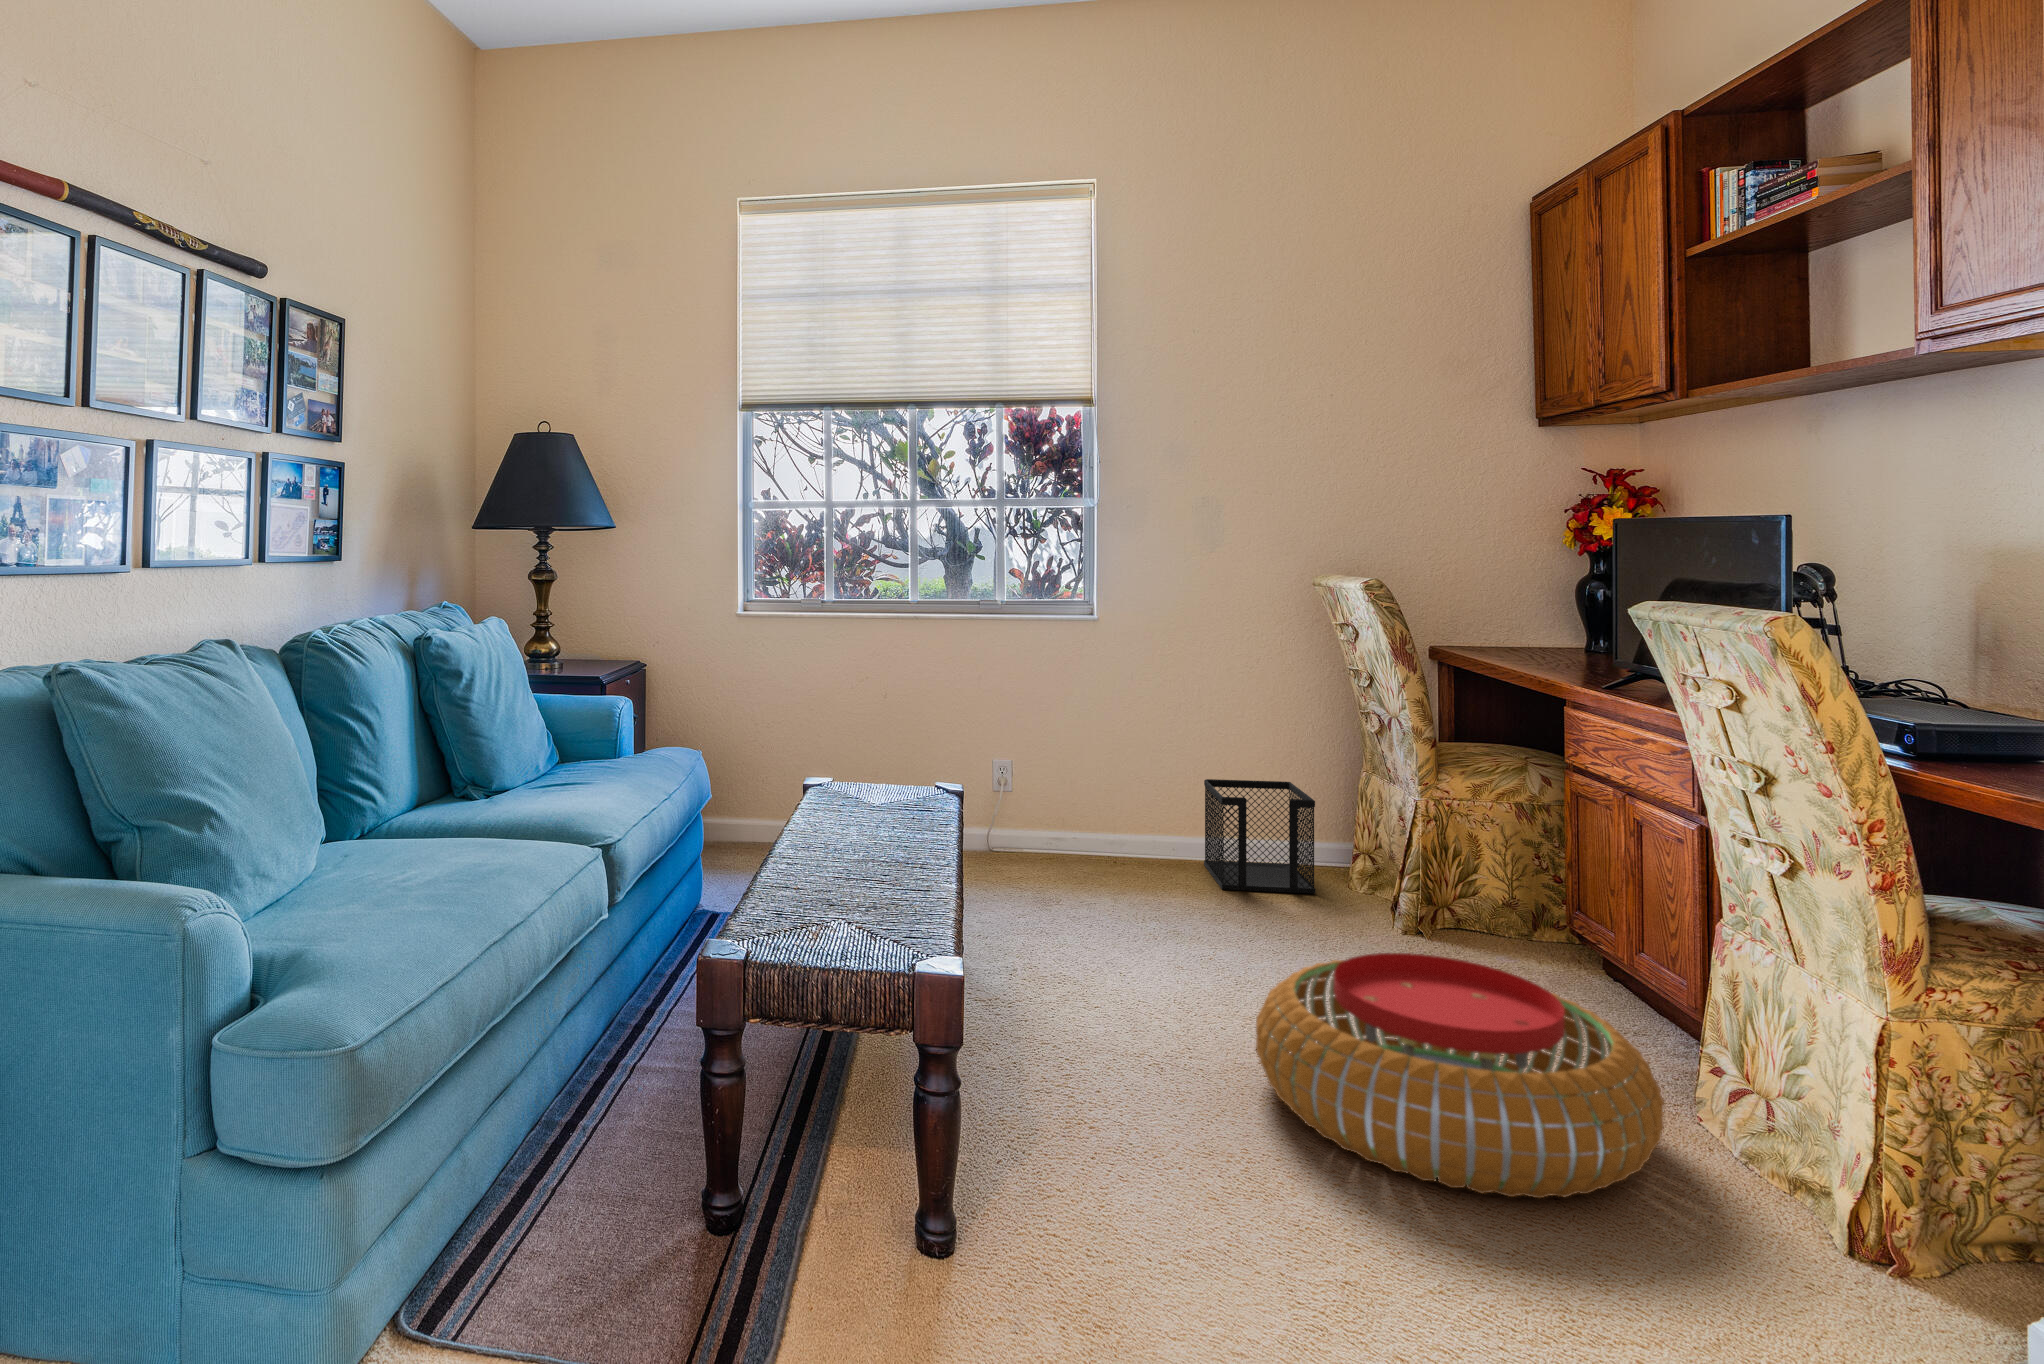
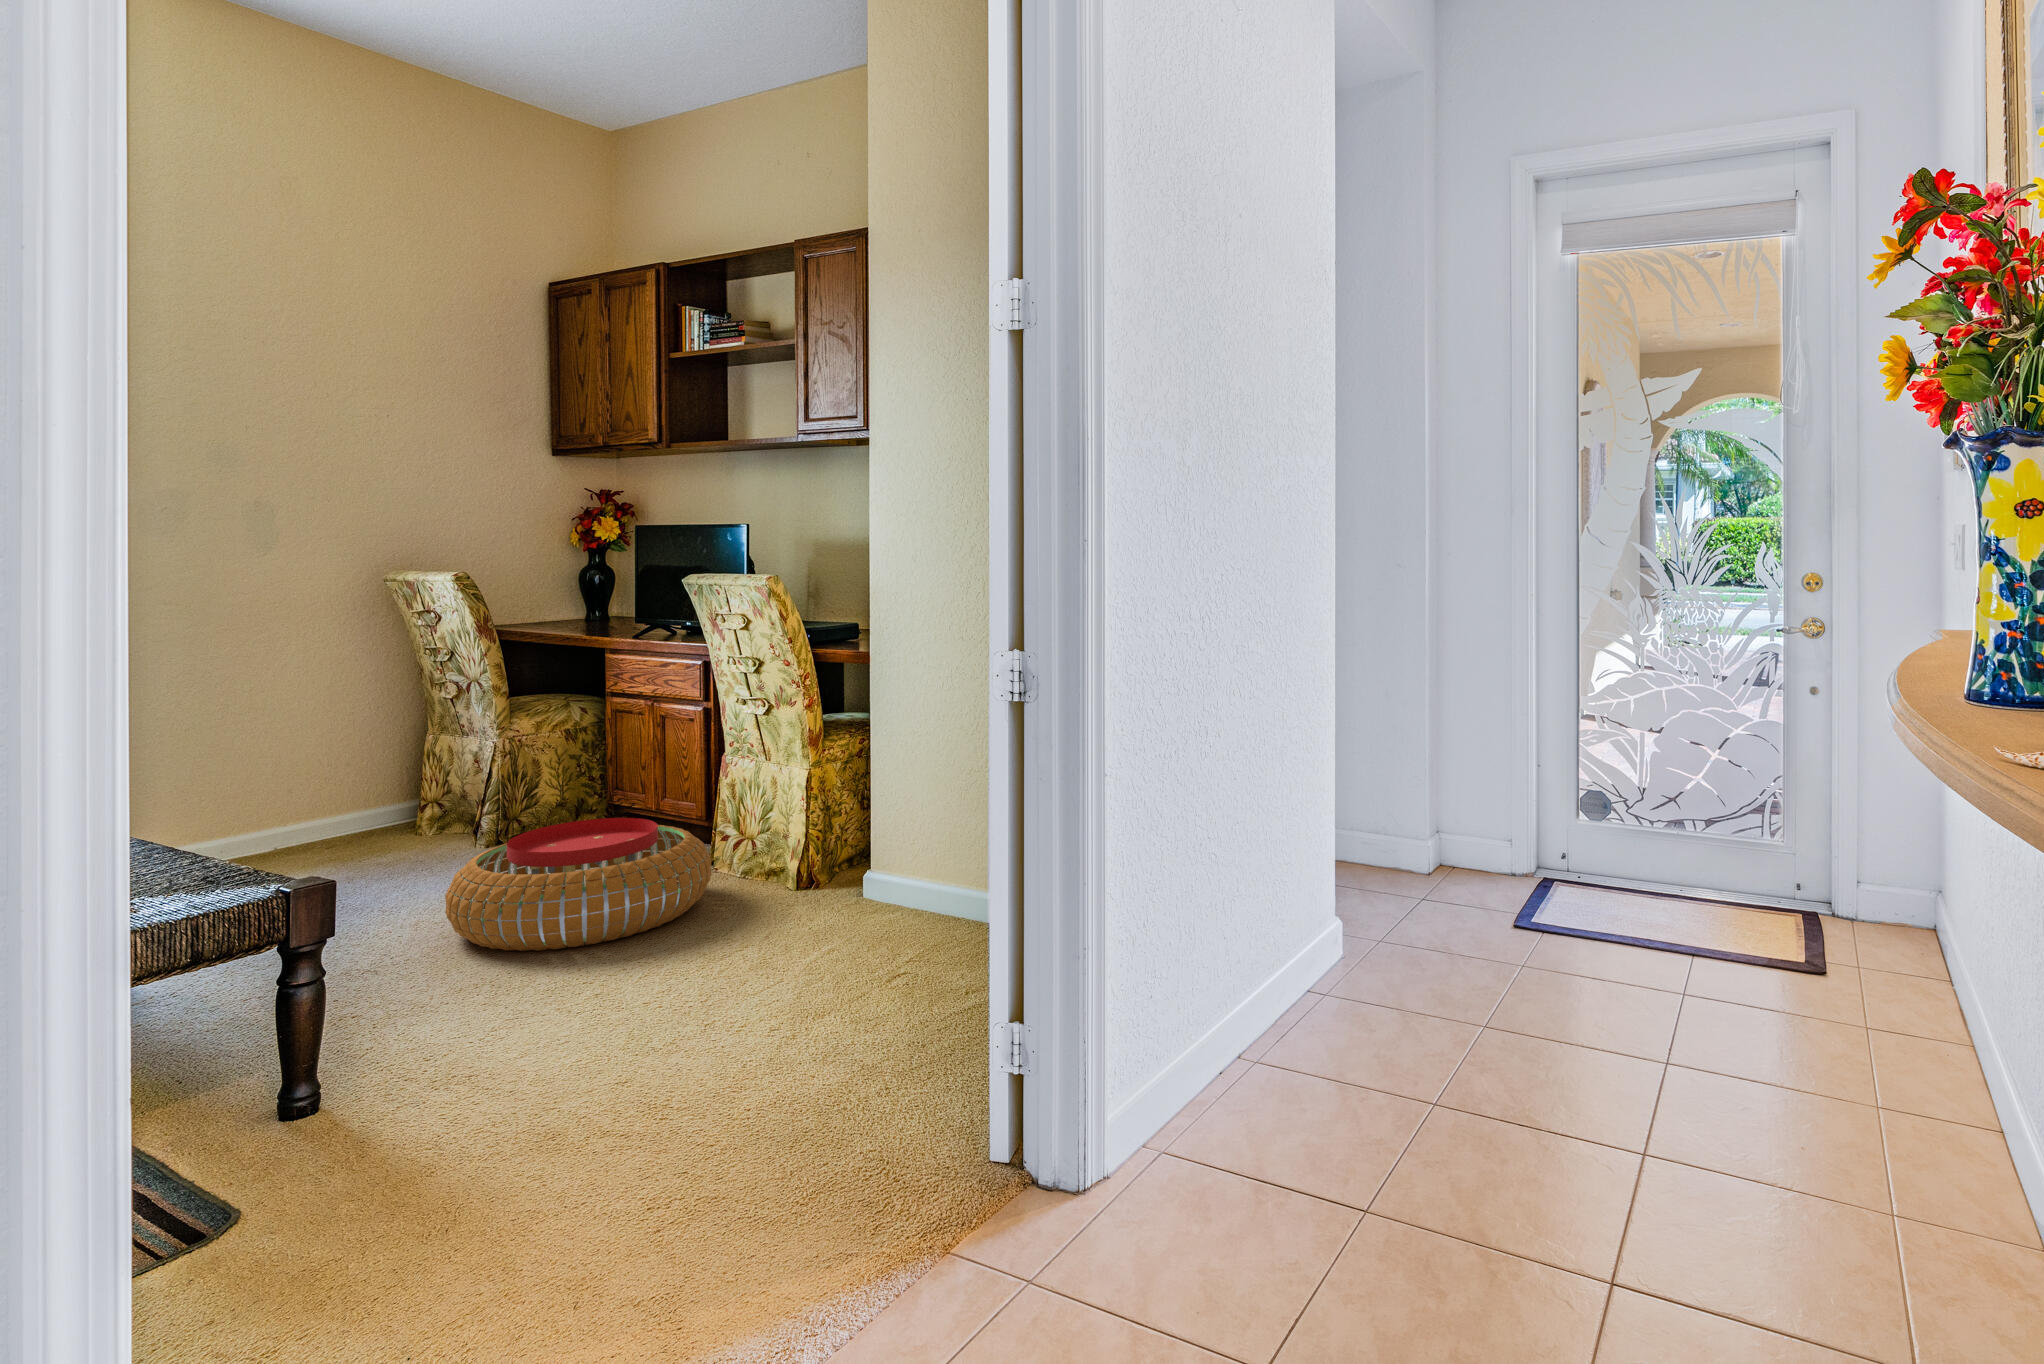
wastebasket: present [1204,779,1316,894] -> none [261,759,392,864]

